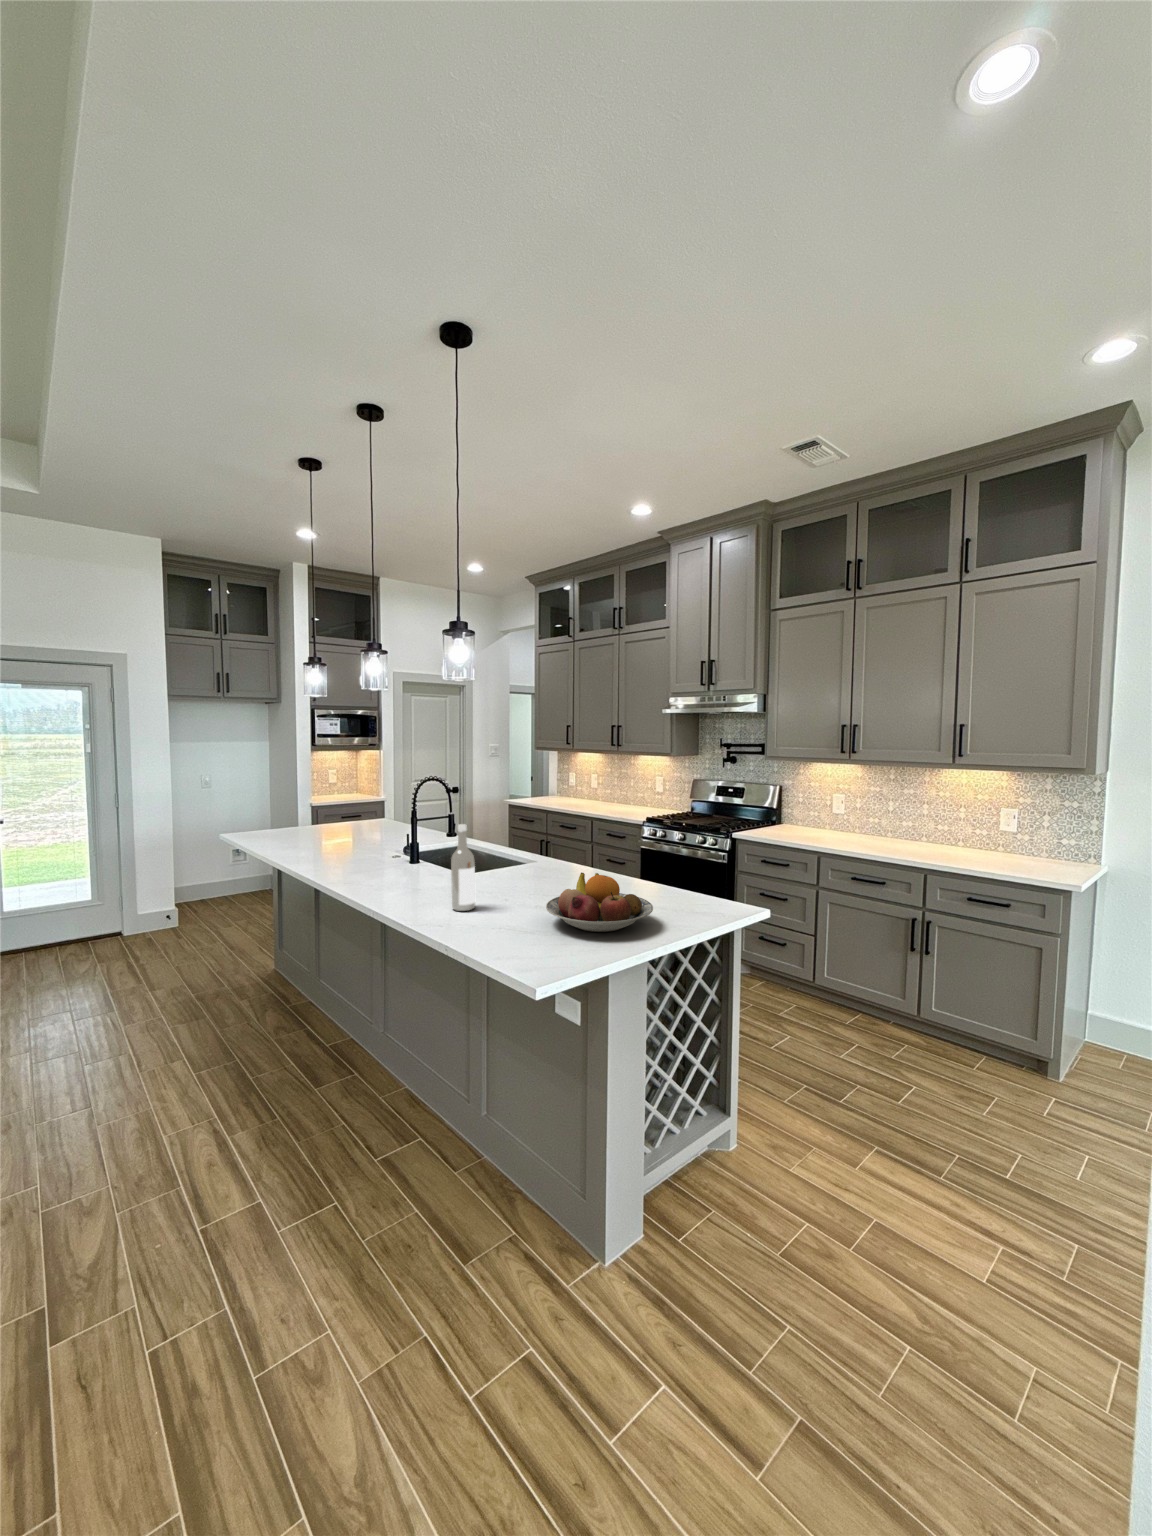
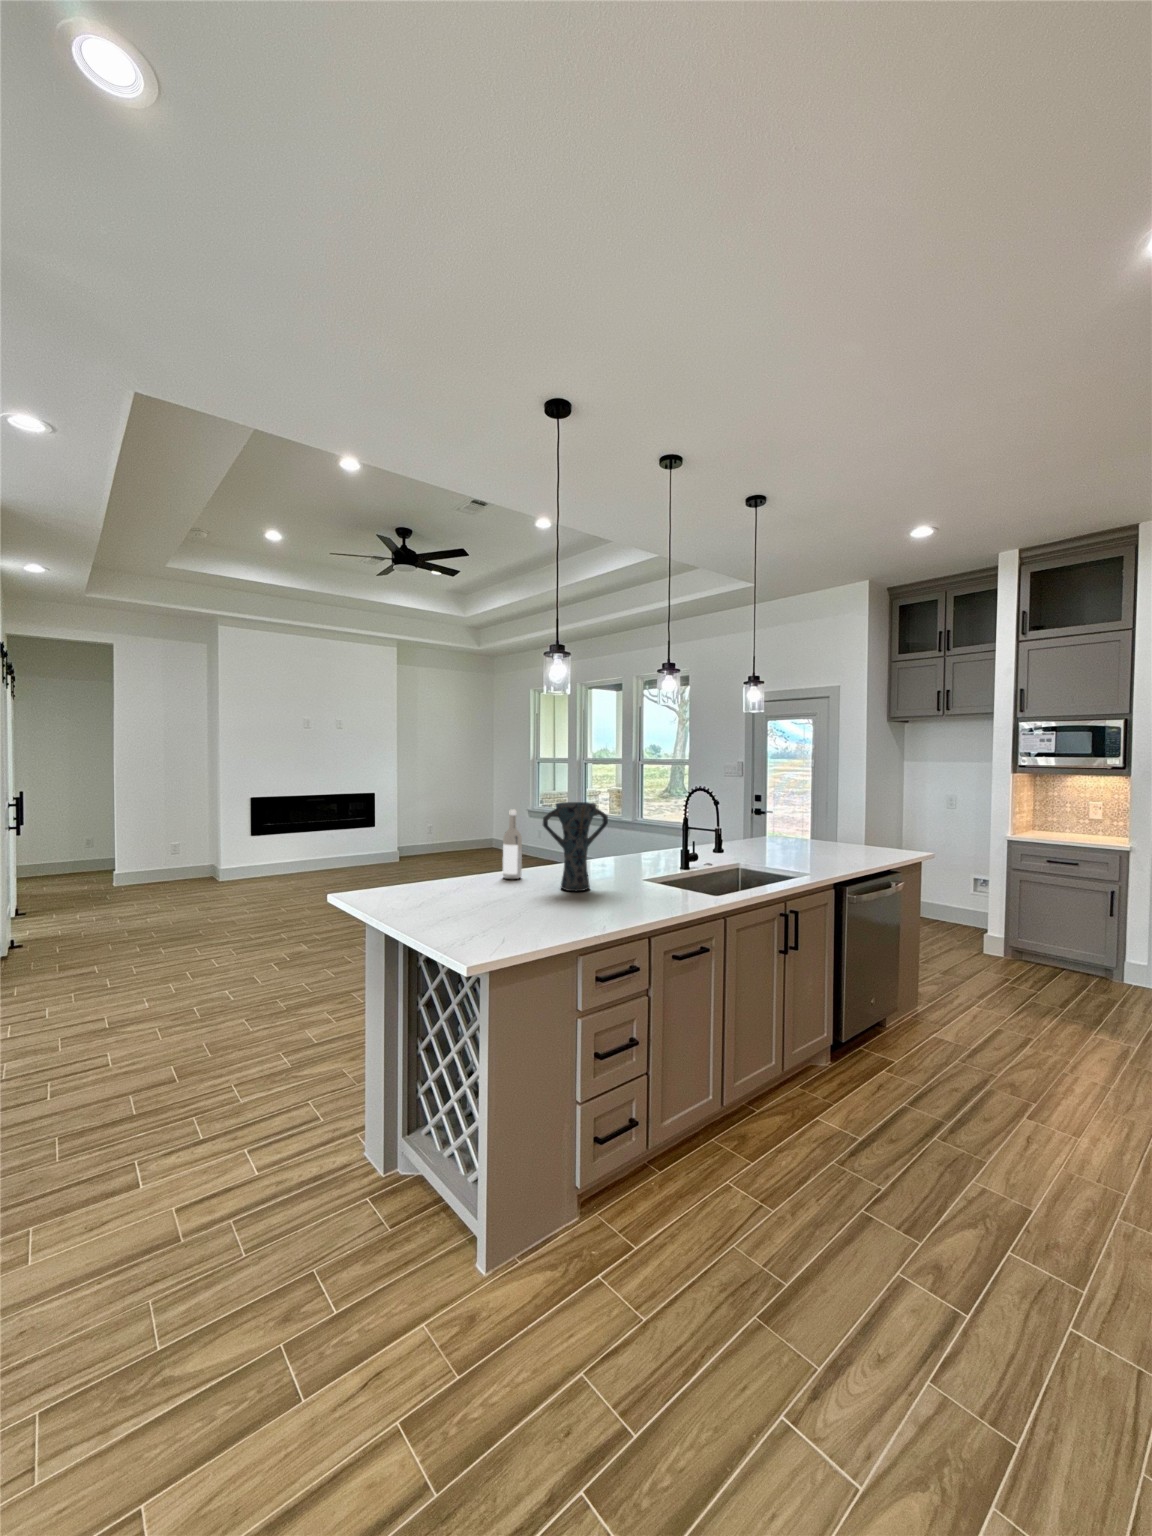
vase: none [500,799,543,892] -> present [543,802,608,891]
fruit bowl: present [546,873,653,932] -> none [397,862,494,908]

